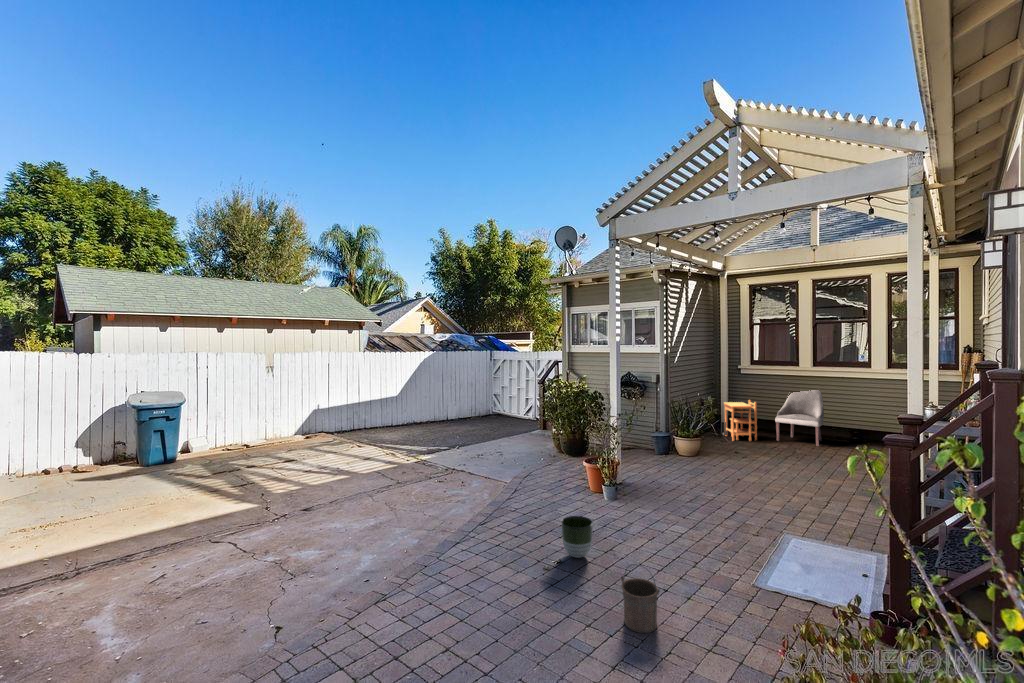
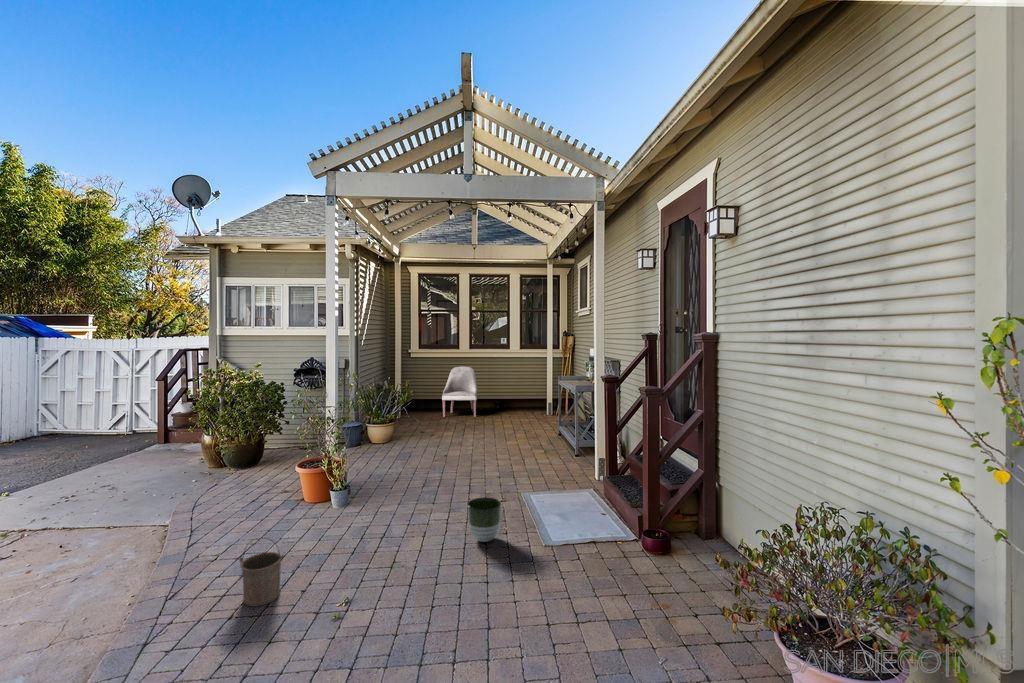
side table: present [724,400,757,441] -> none [397,382,428,422]
planter: present [561,516,593,558] -> present [468,497,501,542]
bucket: present [621,564,660,633] -> present [239,538,284,607]

